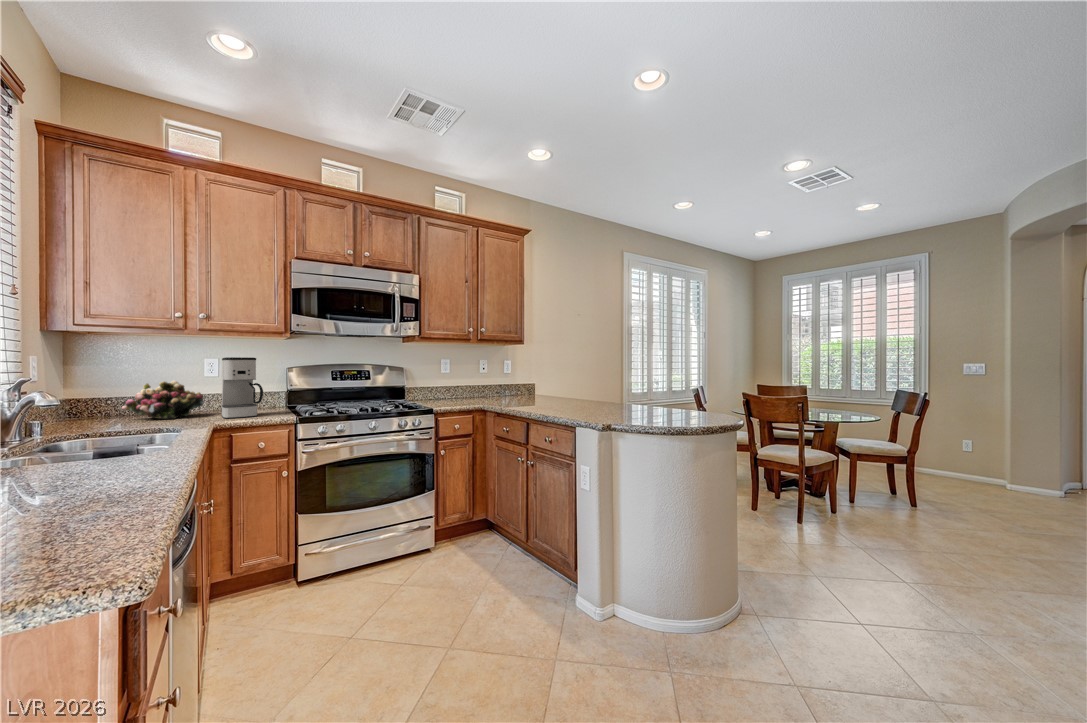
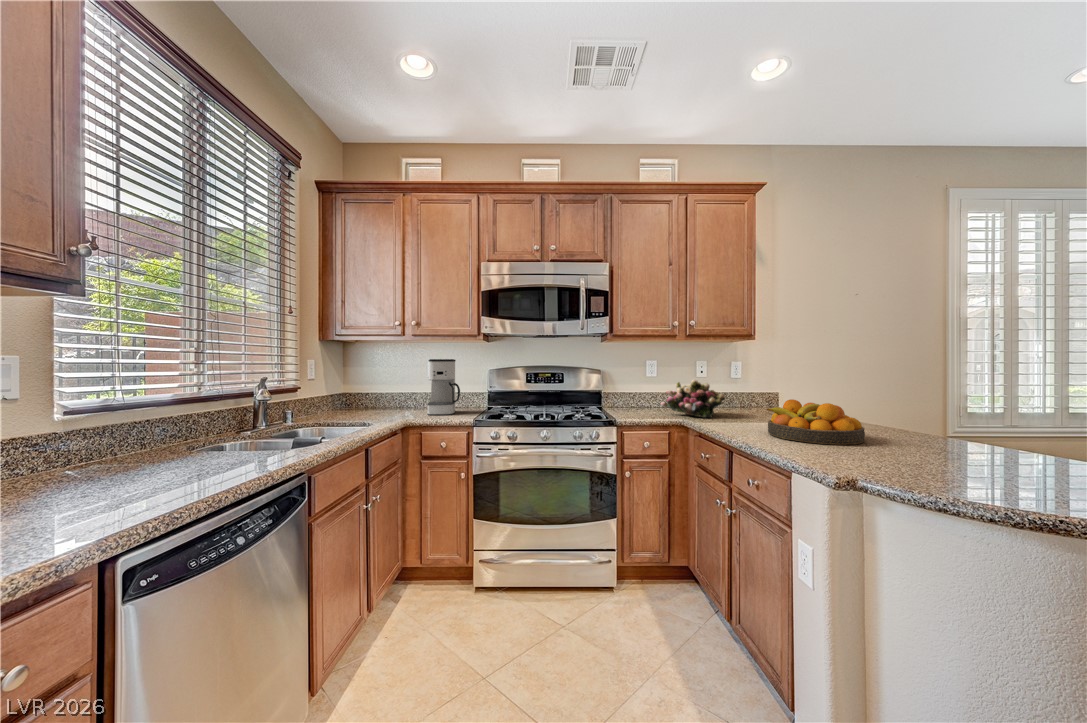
flower arrangement: present [122,381,203,419] -> present [661,380,725,418]
fruit bowl: none [544,383,595,409] -> present [767,399,865,445]

